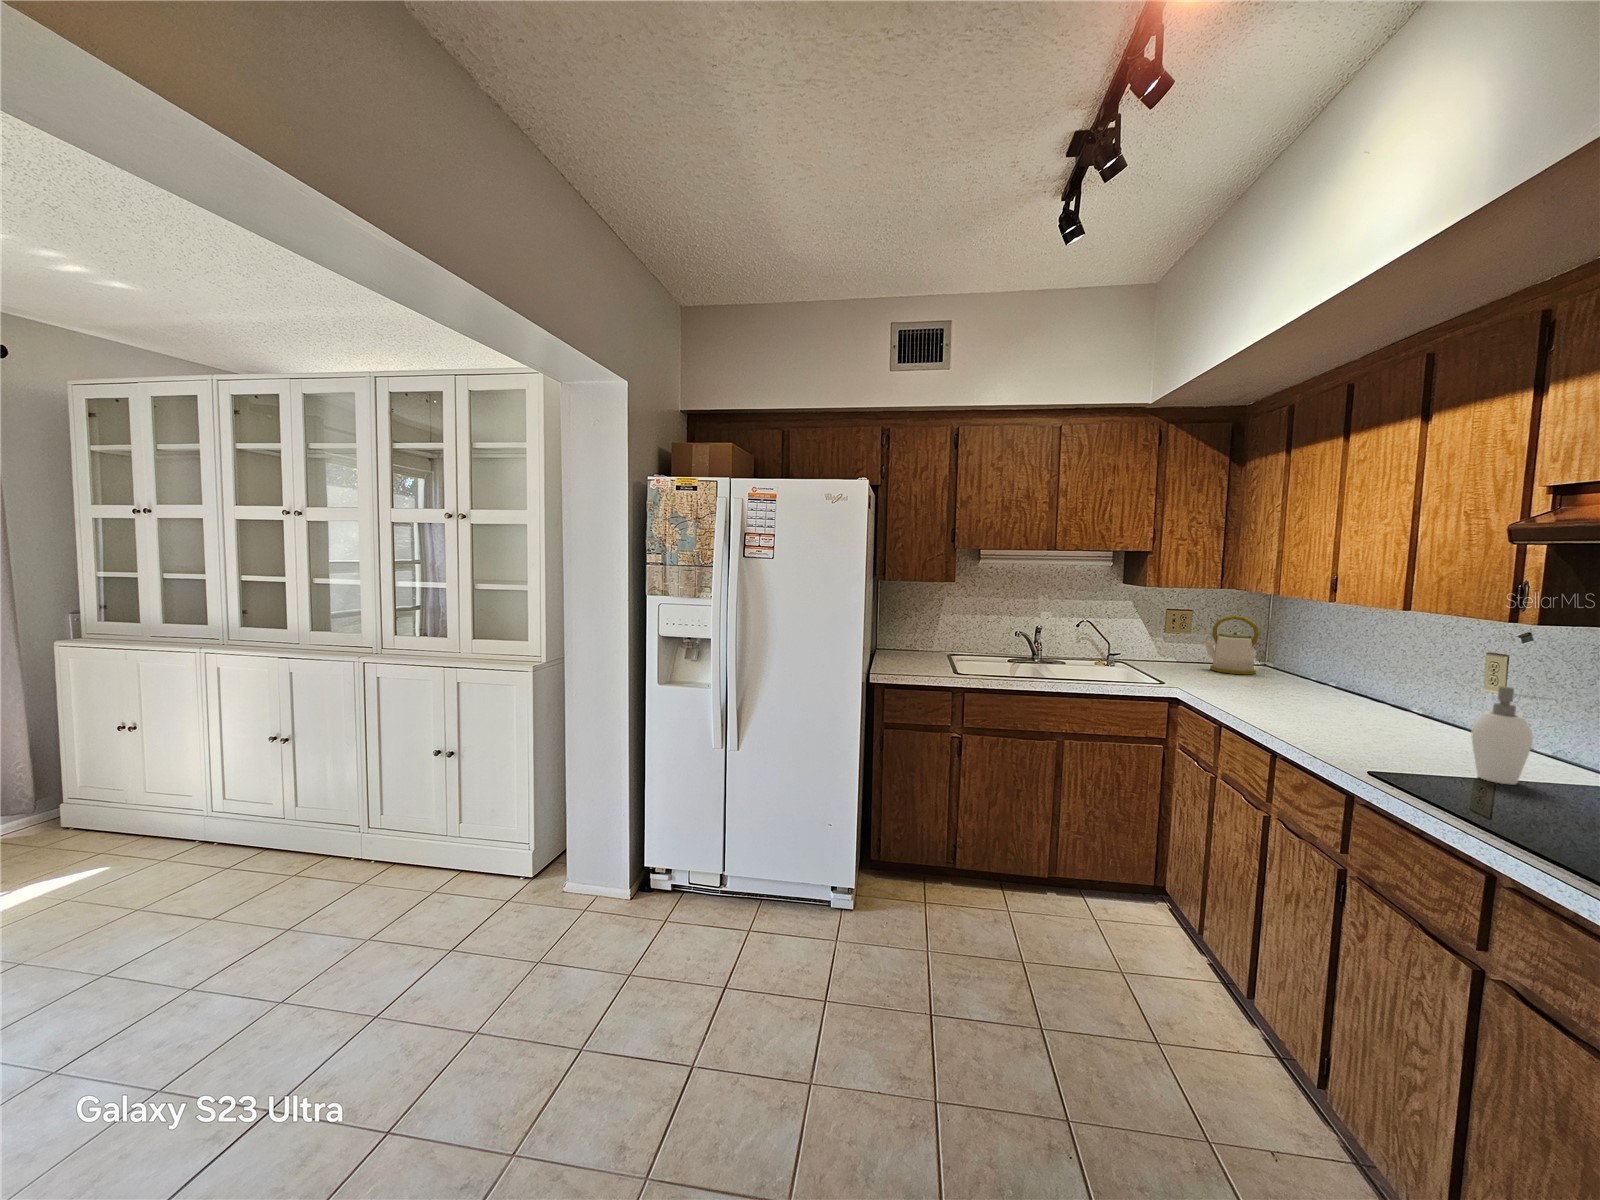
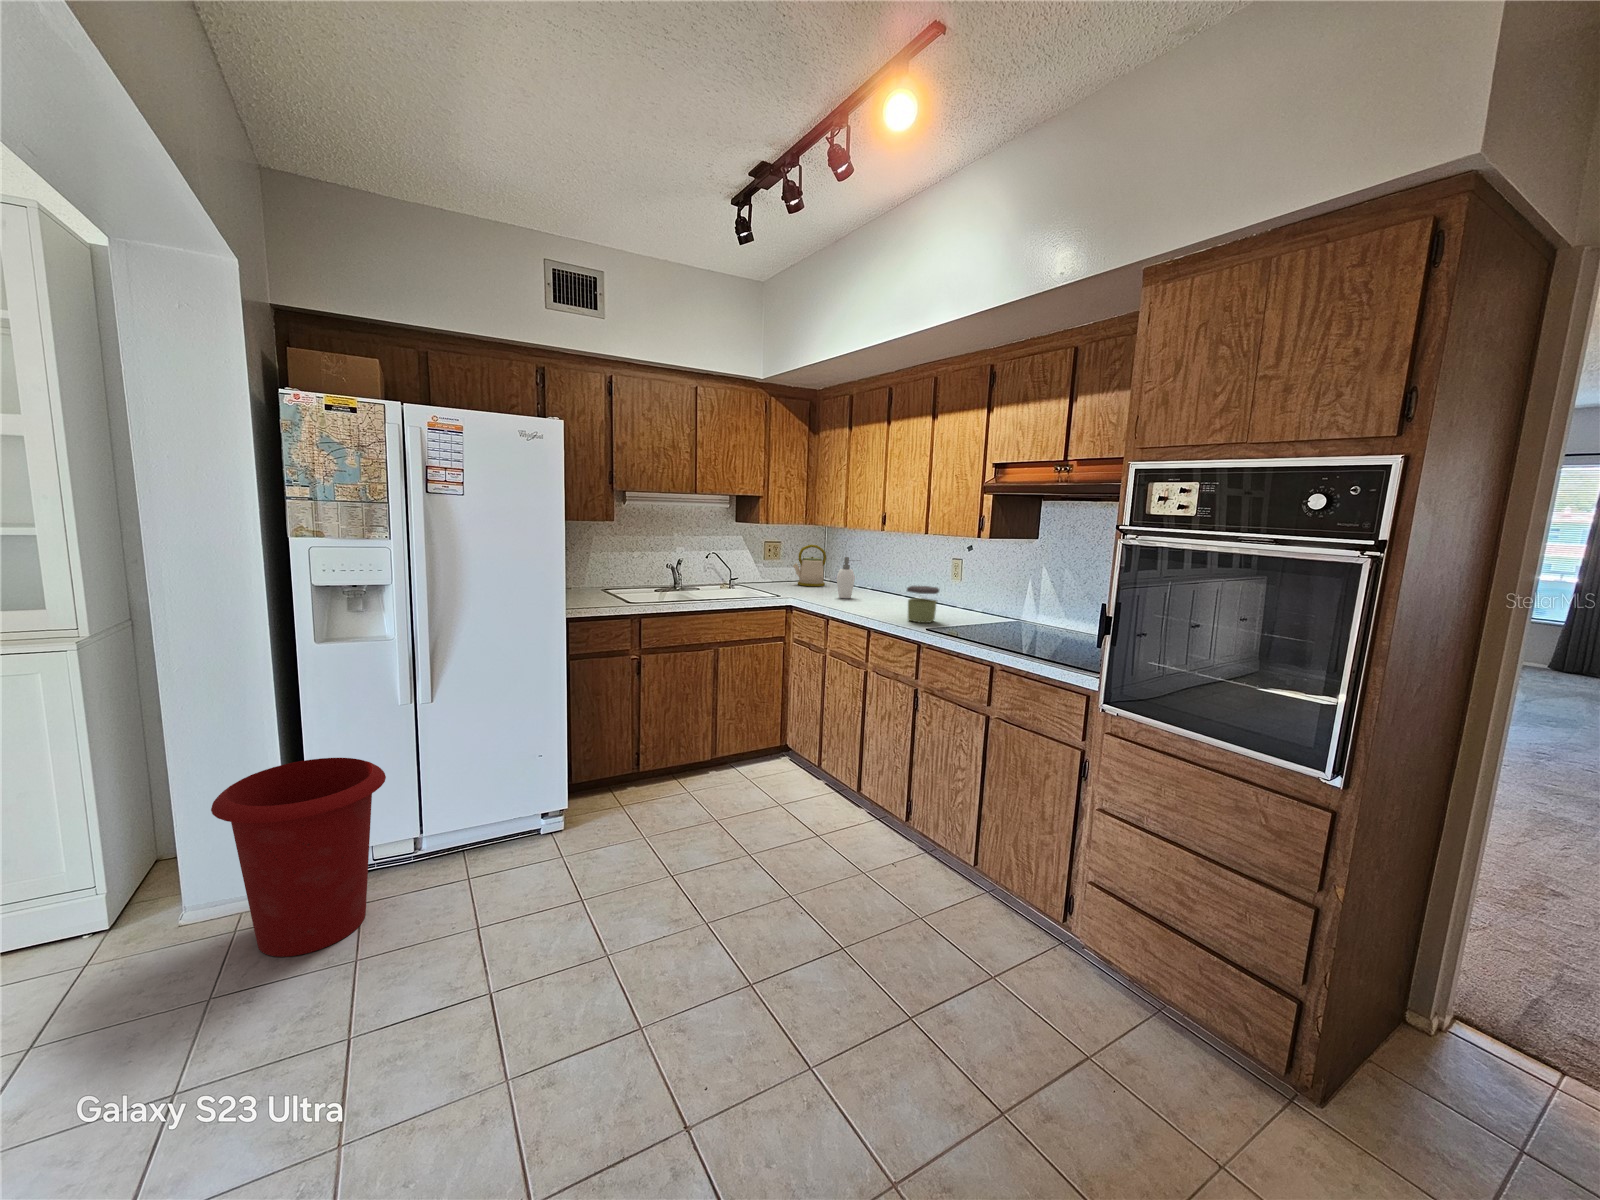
soap dispenser: present [1471,686,1533,784] -> present [837,557,858,598]
jar: none [1344,692,1421,760] -> present [907,586,939,623]
waste bin: none [566,781,686,949] -> present [211,758,386,957]

